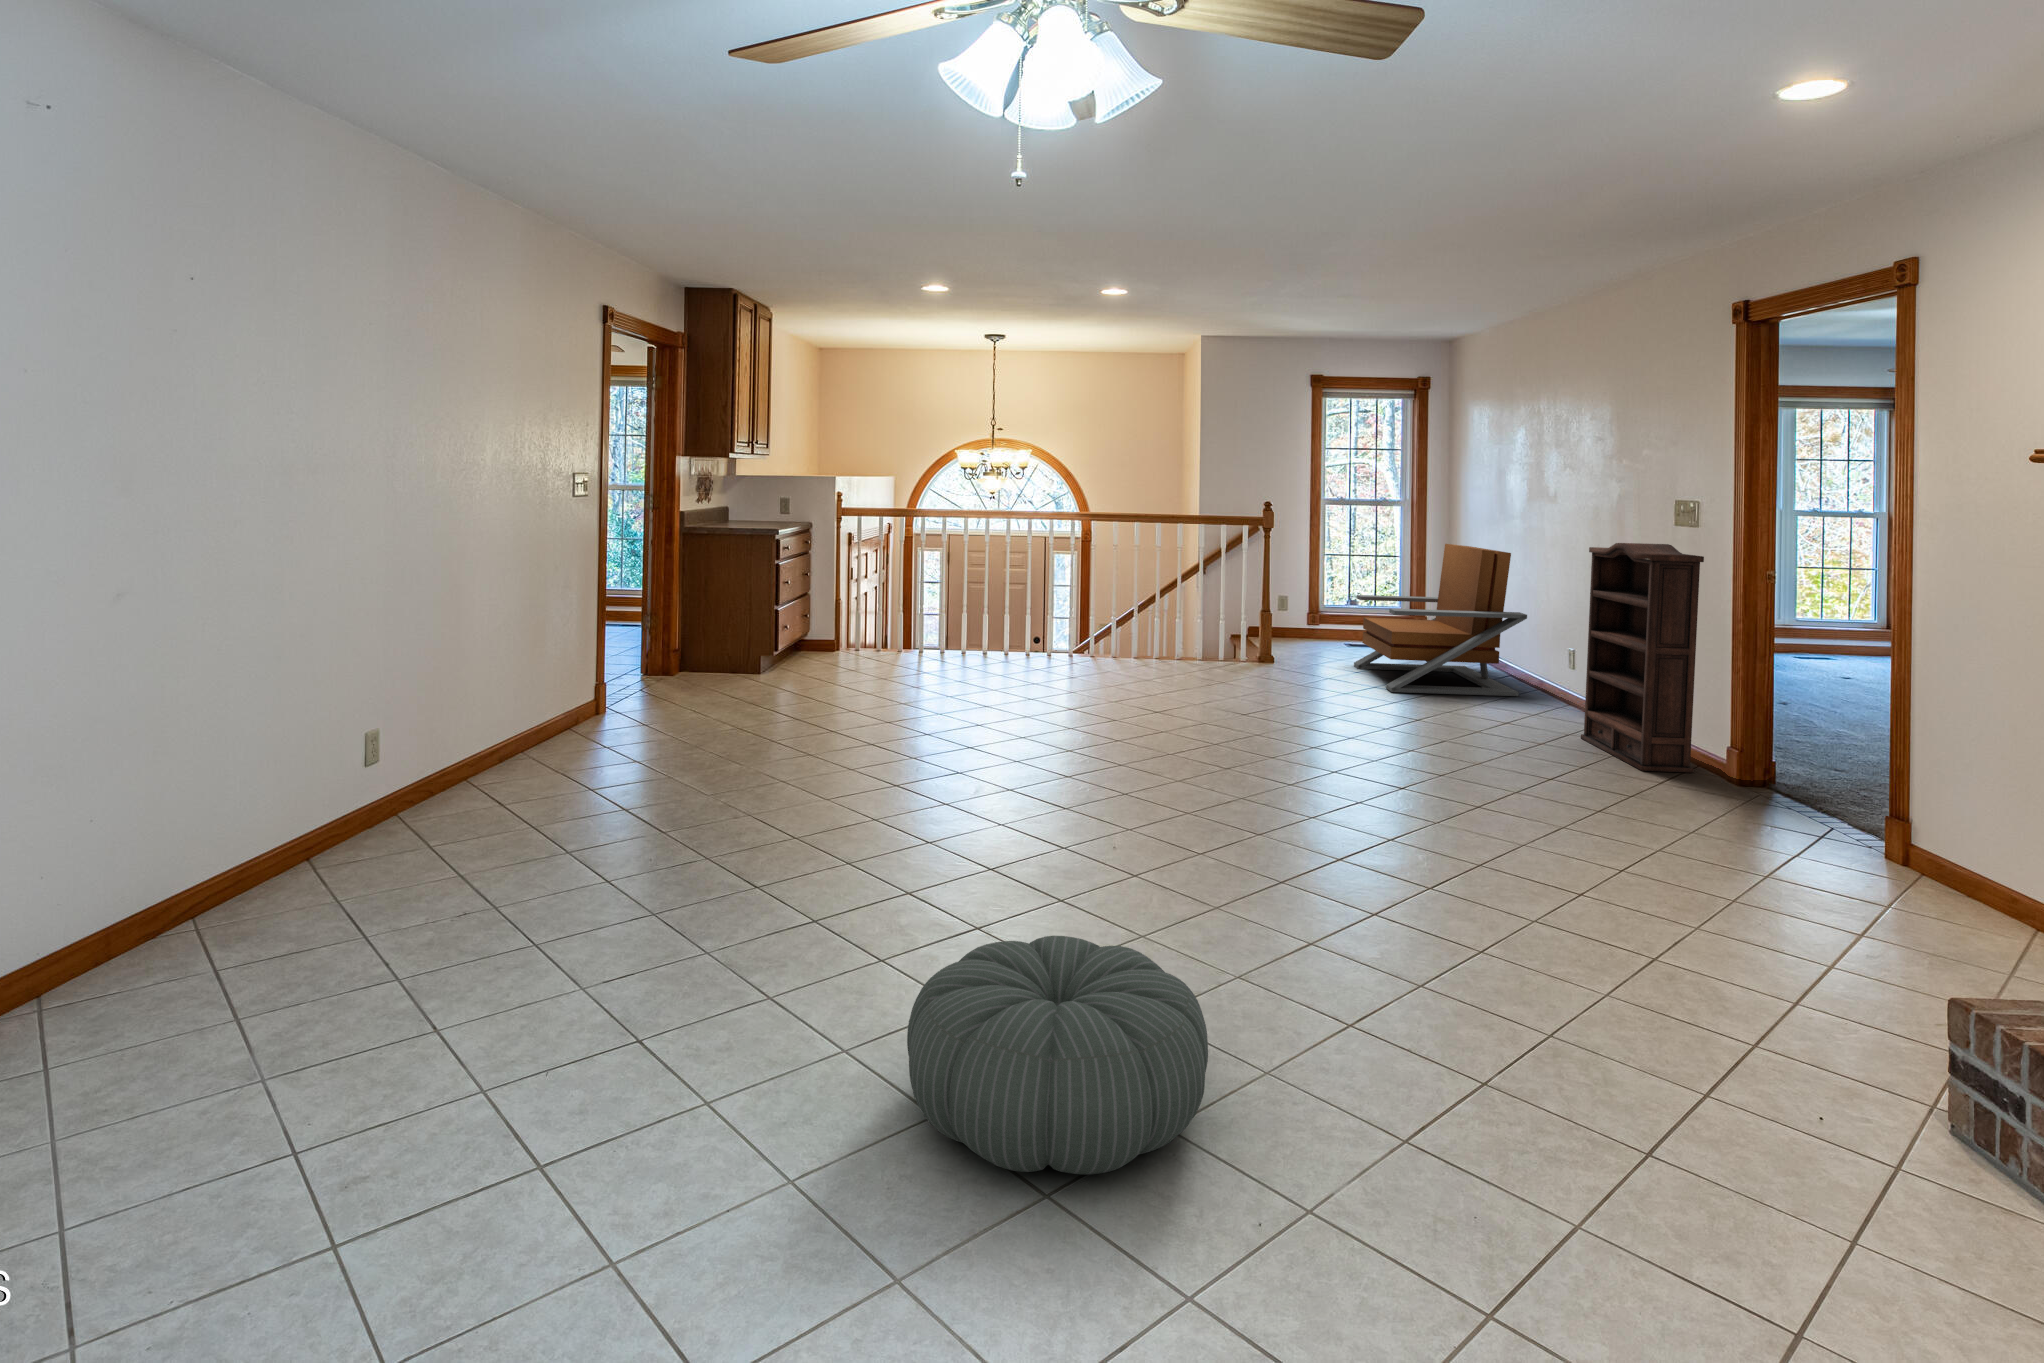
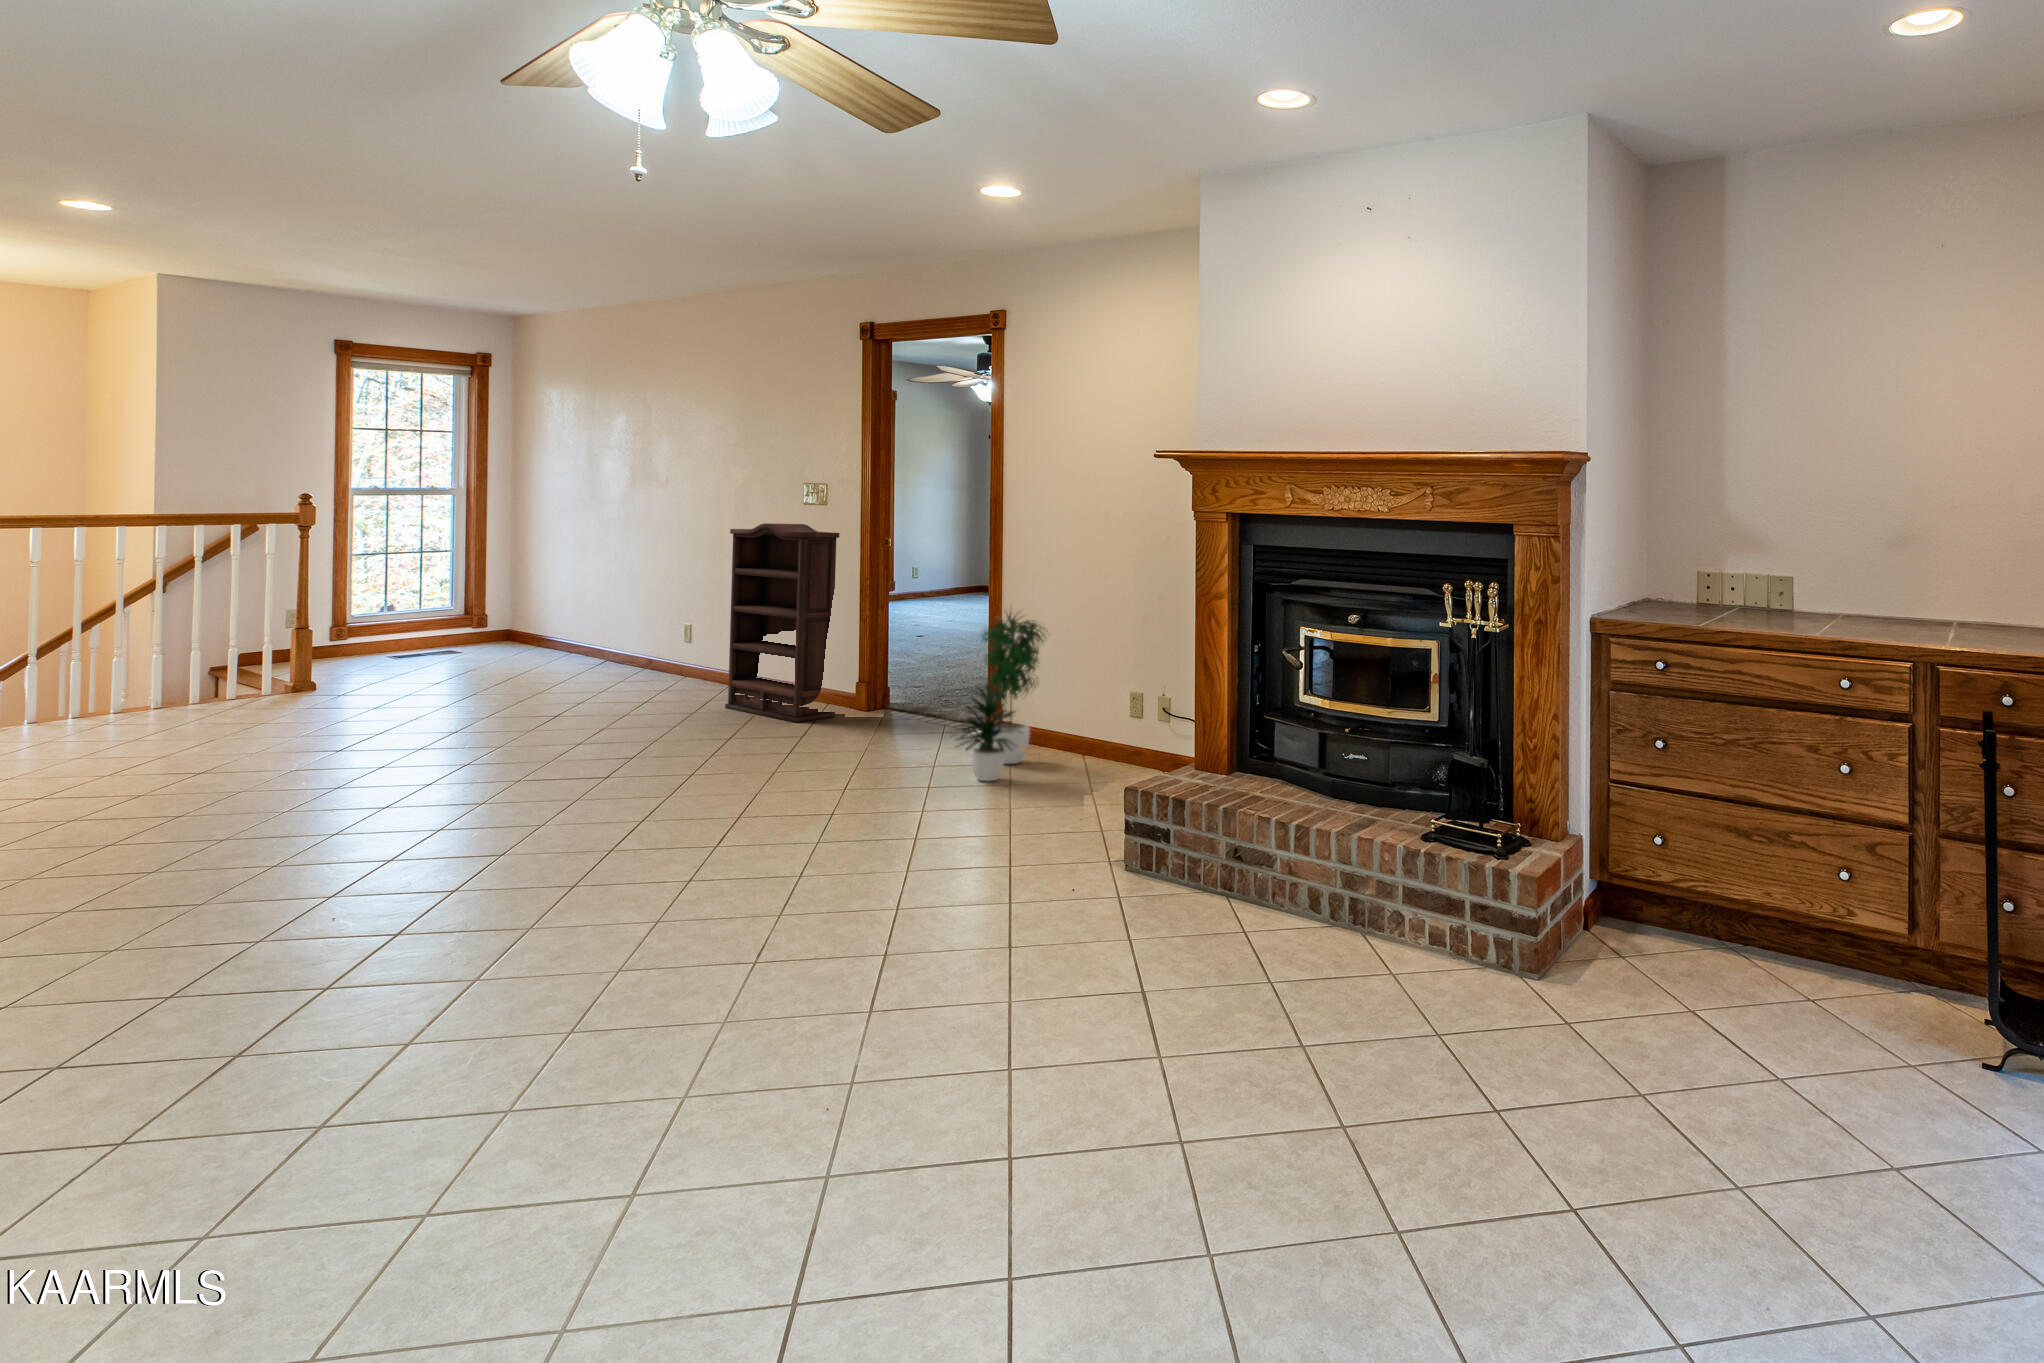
lounge chair: present [1354,544,1527,696] -> none [418,533,643,698]
potted plant: none [1768,671,1966,913] -> present [959,613,1045,781]
pouf: present [907,936,1208,1174] -> none [304,945,722,1215]

